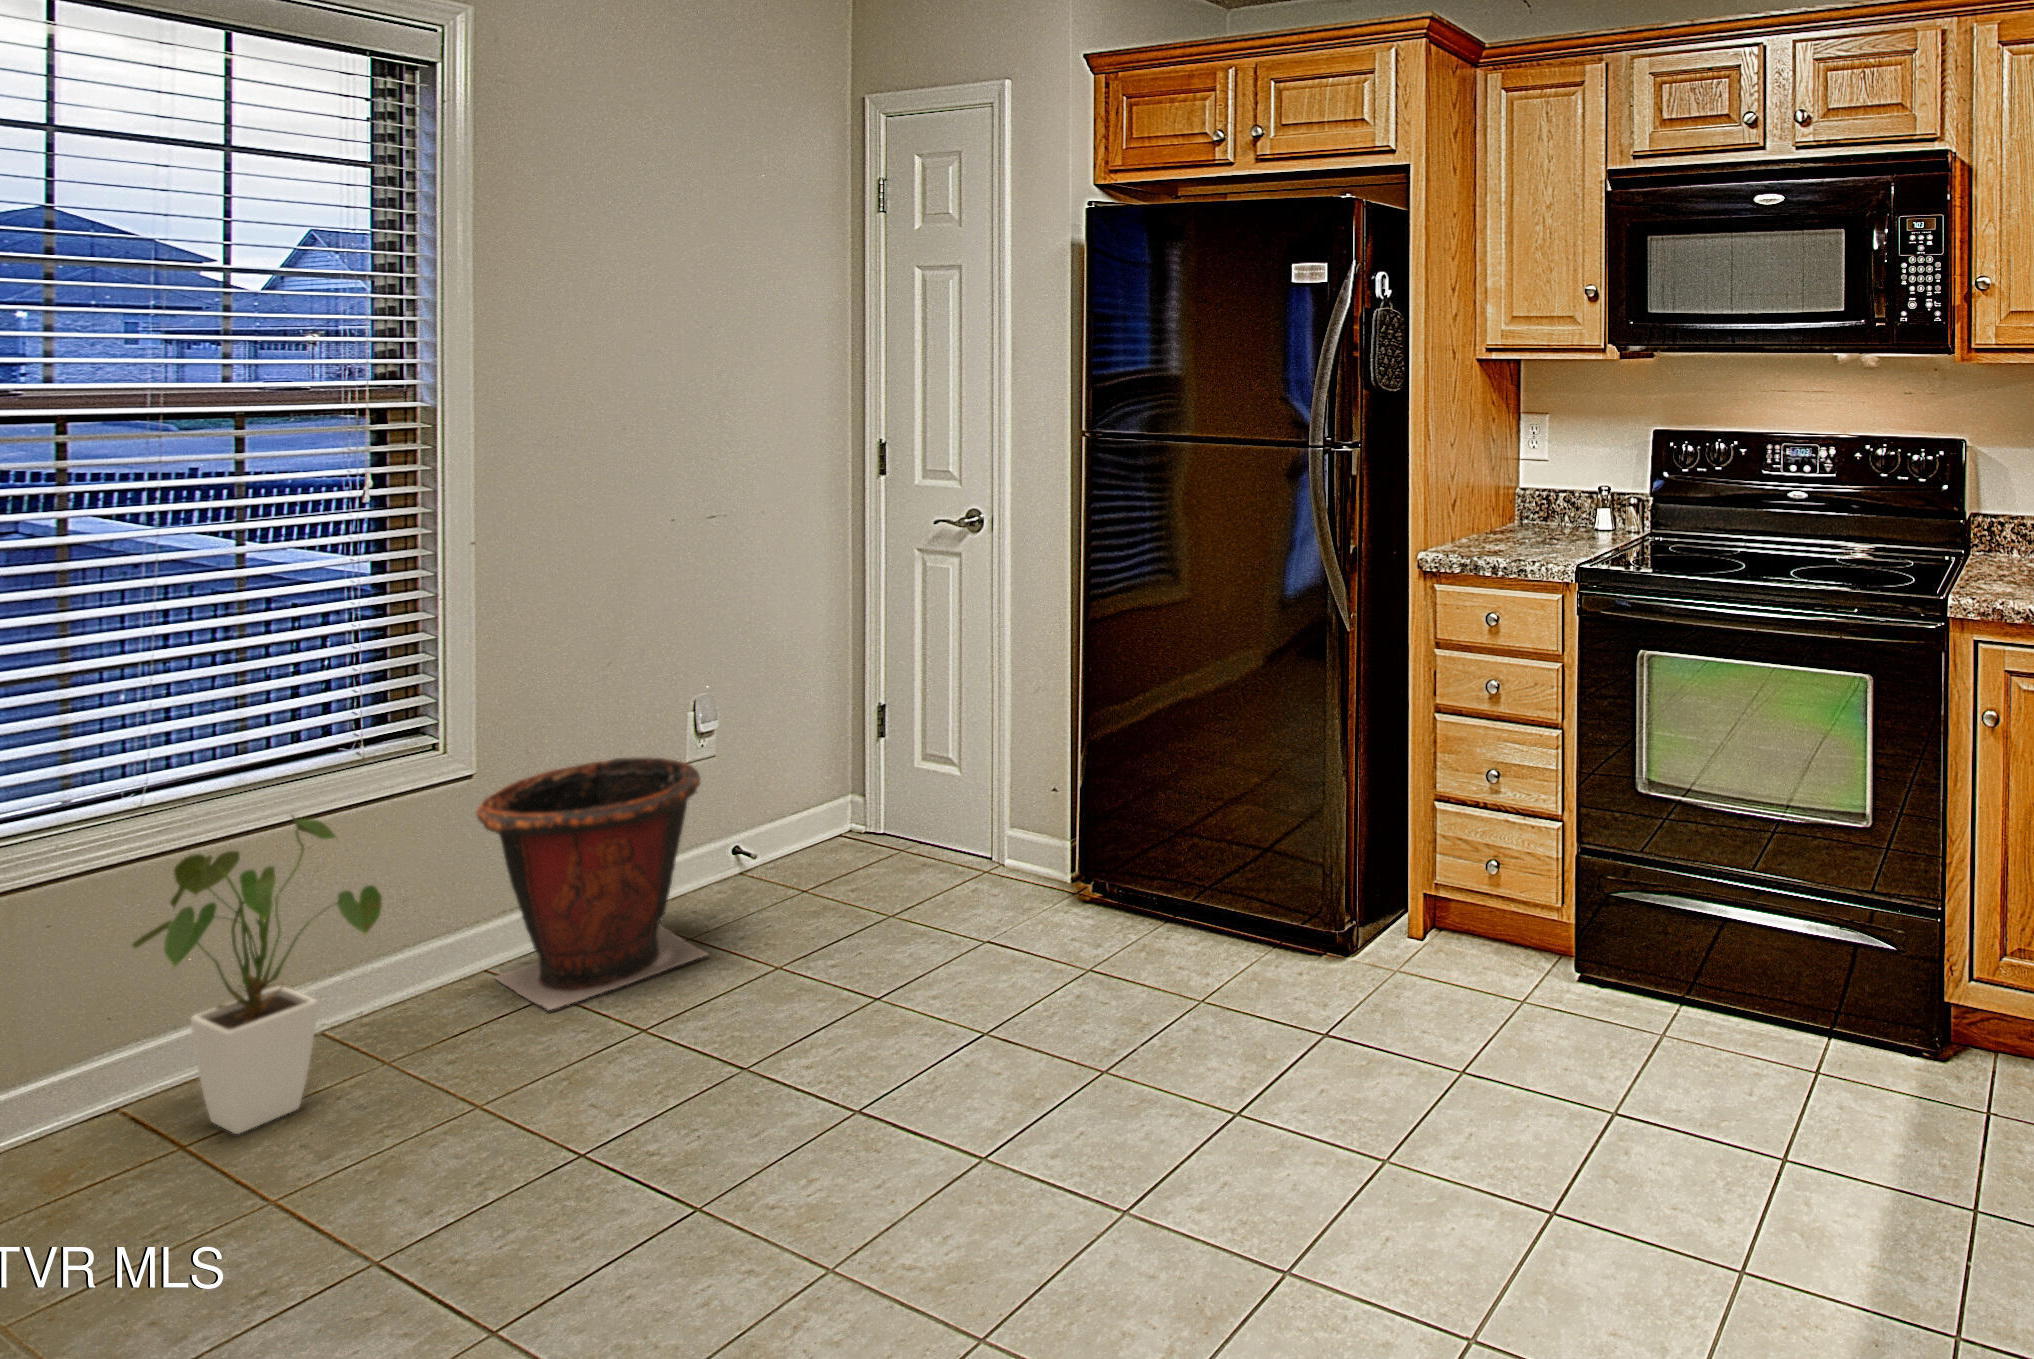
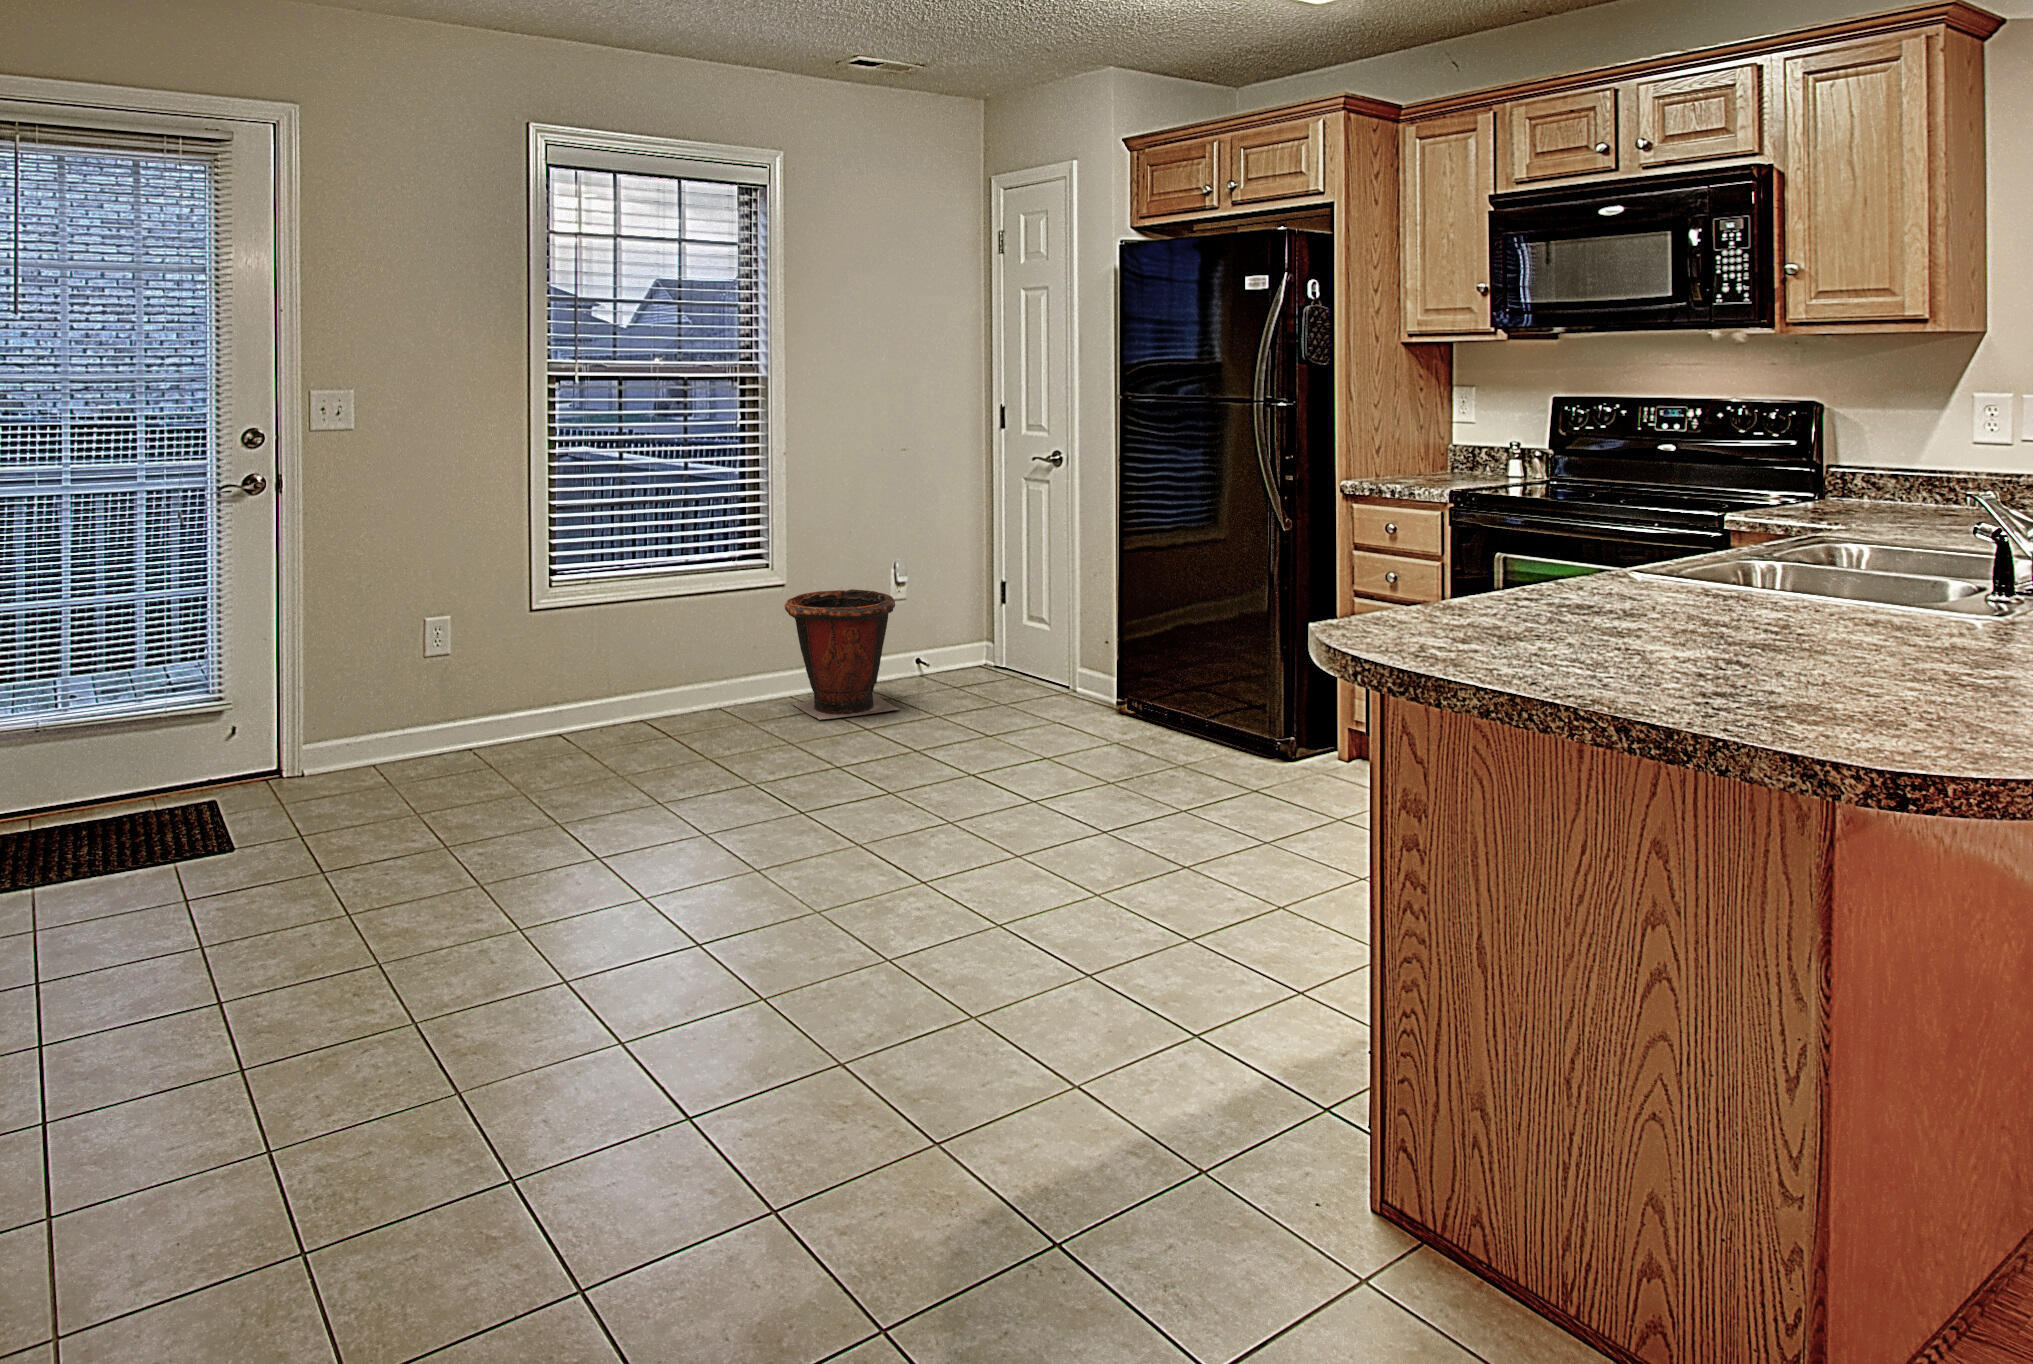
house plant: present [132,815,382,1134] -> none [647,589,747,741]

